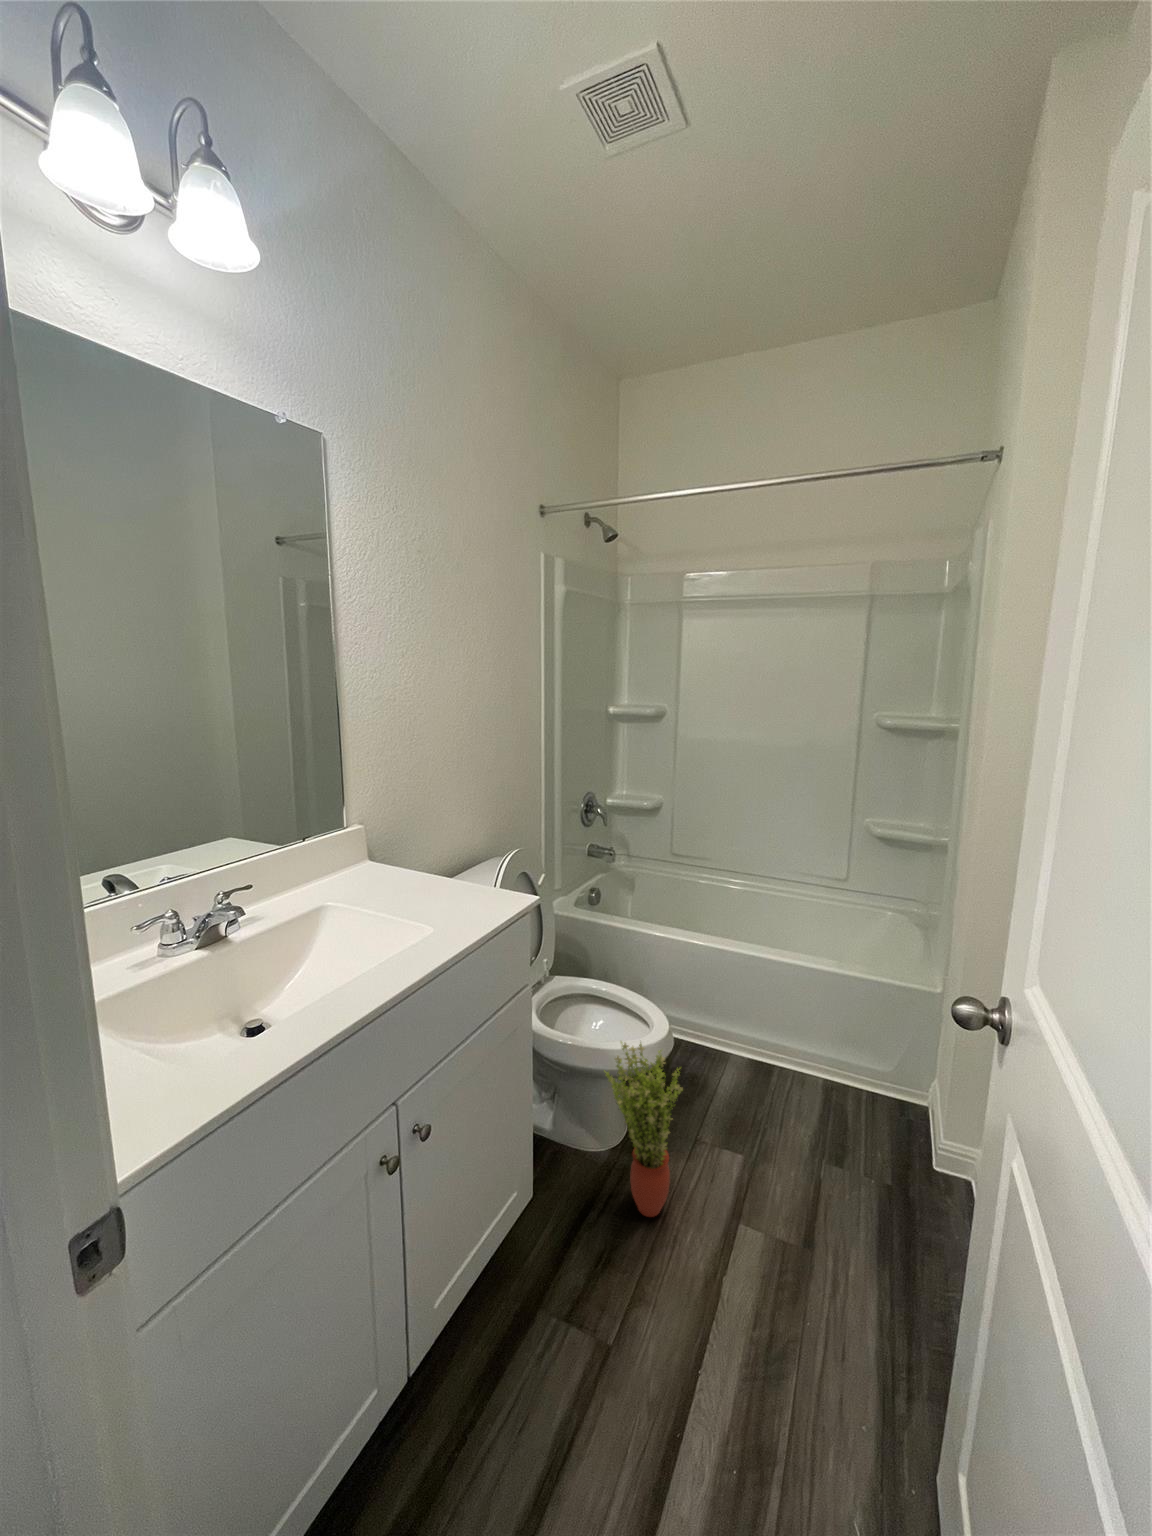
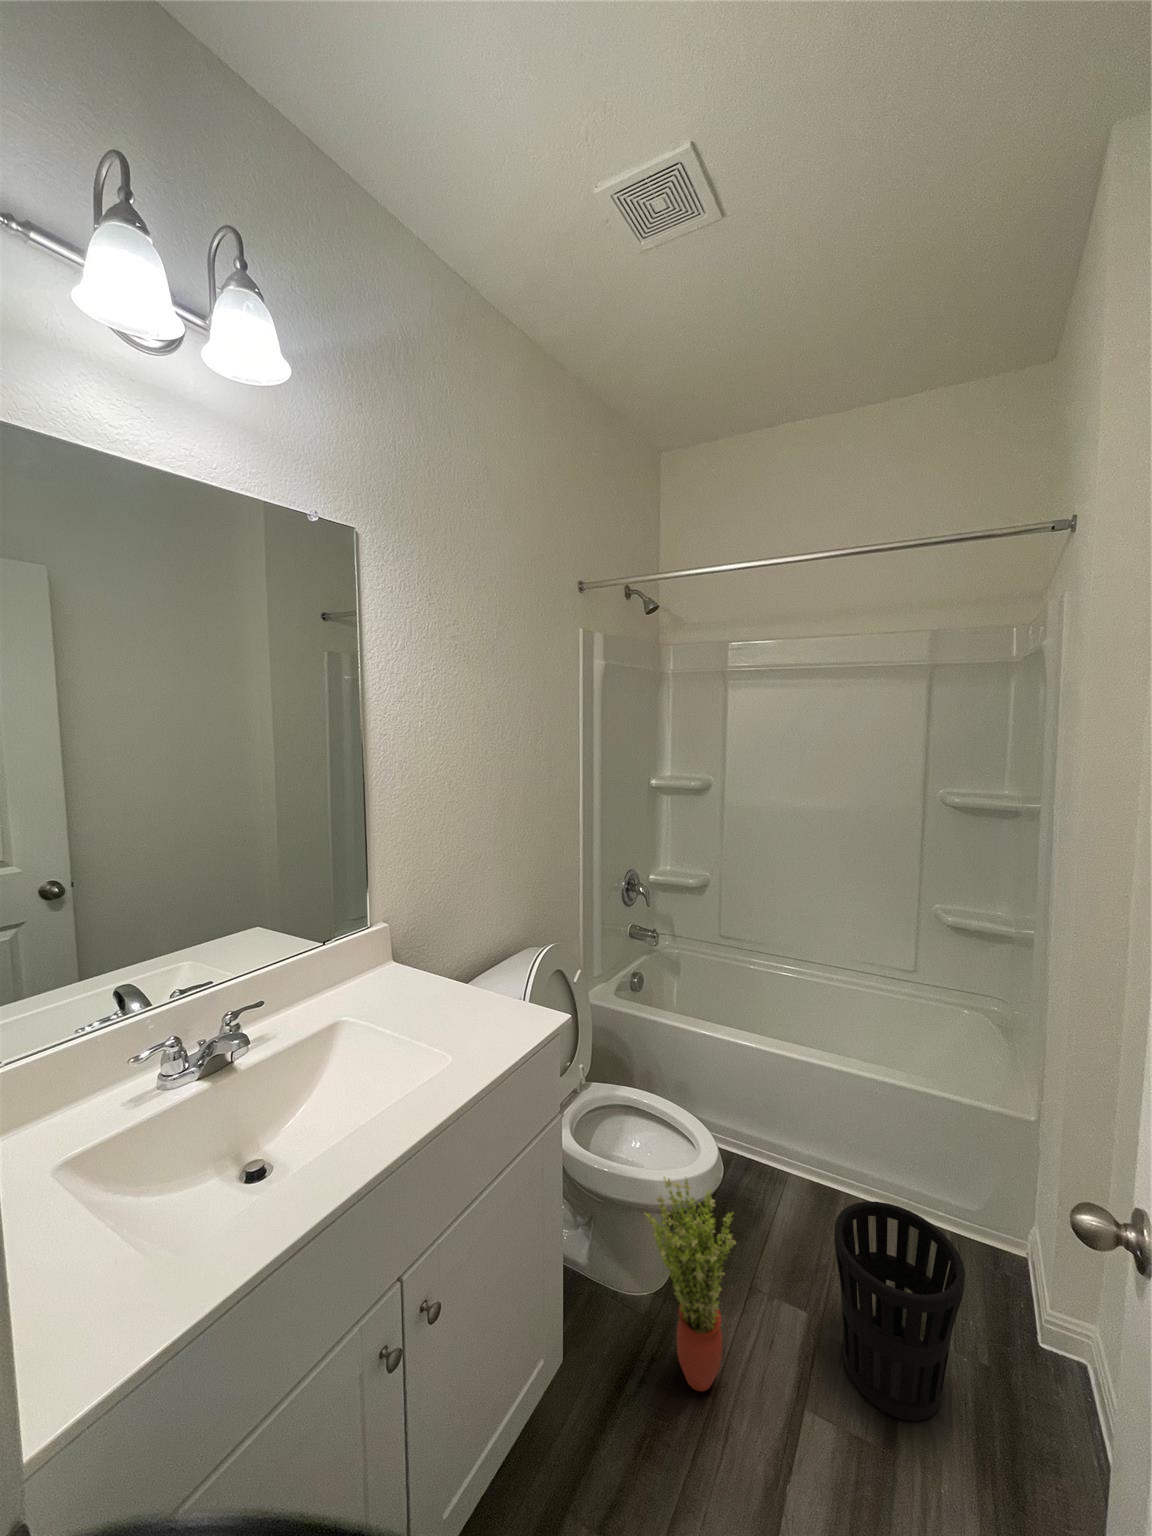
wastebasket: none [767,1060,874,1227] -> present [834,1202,965,1421]

